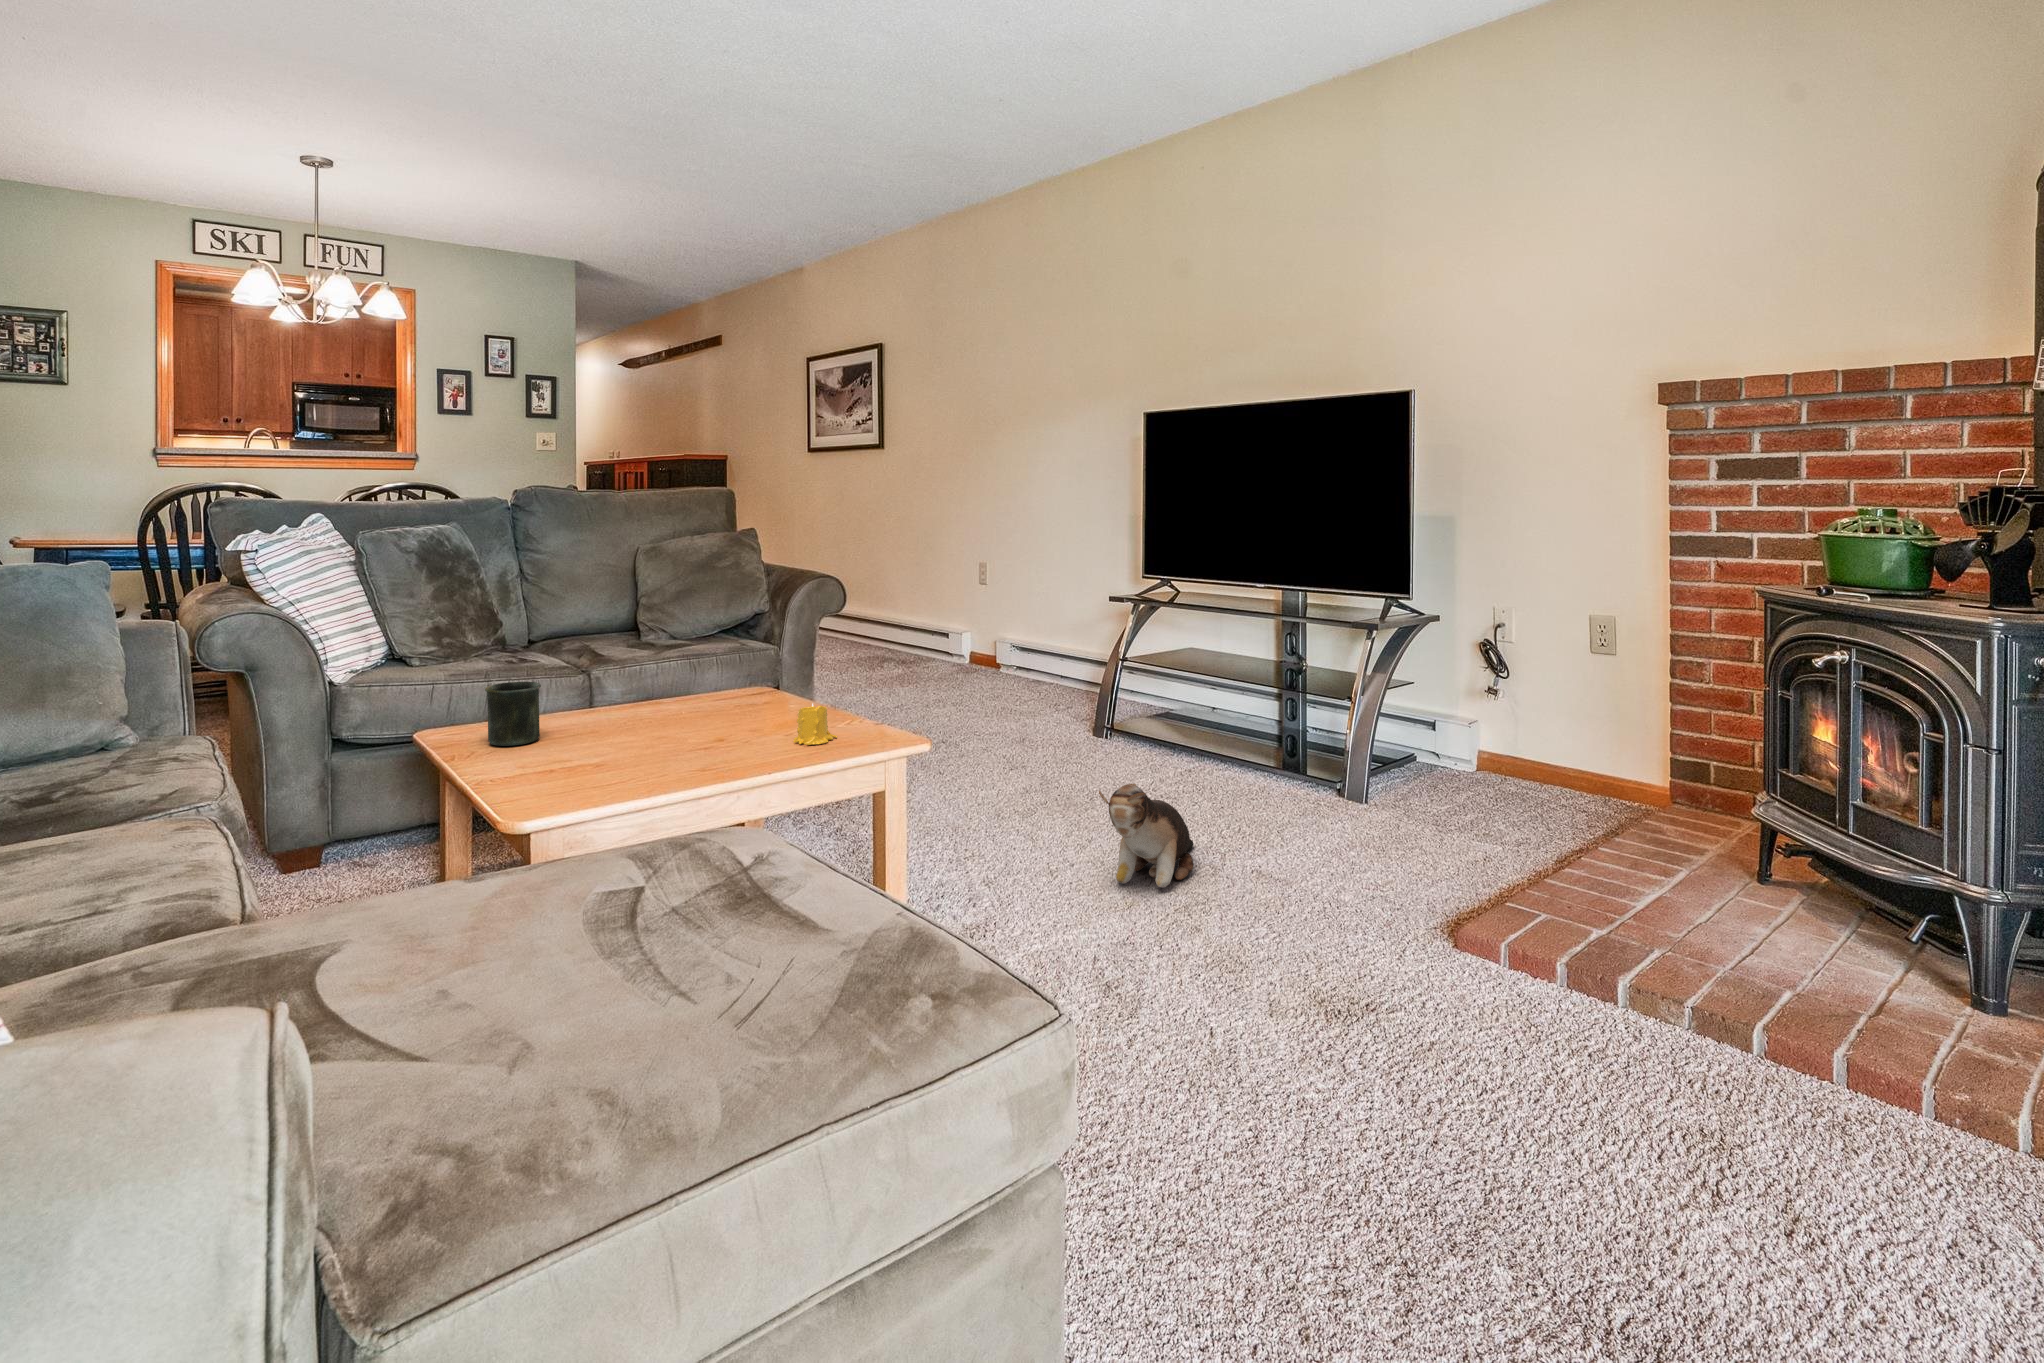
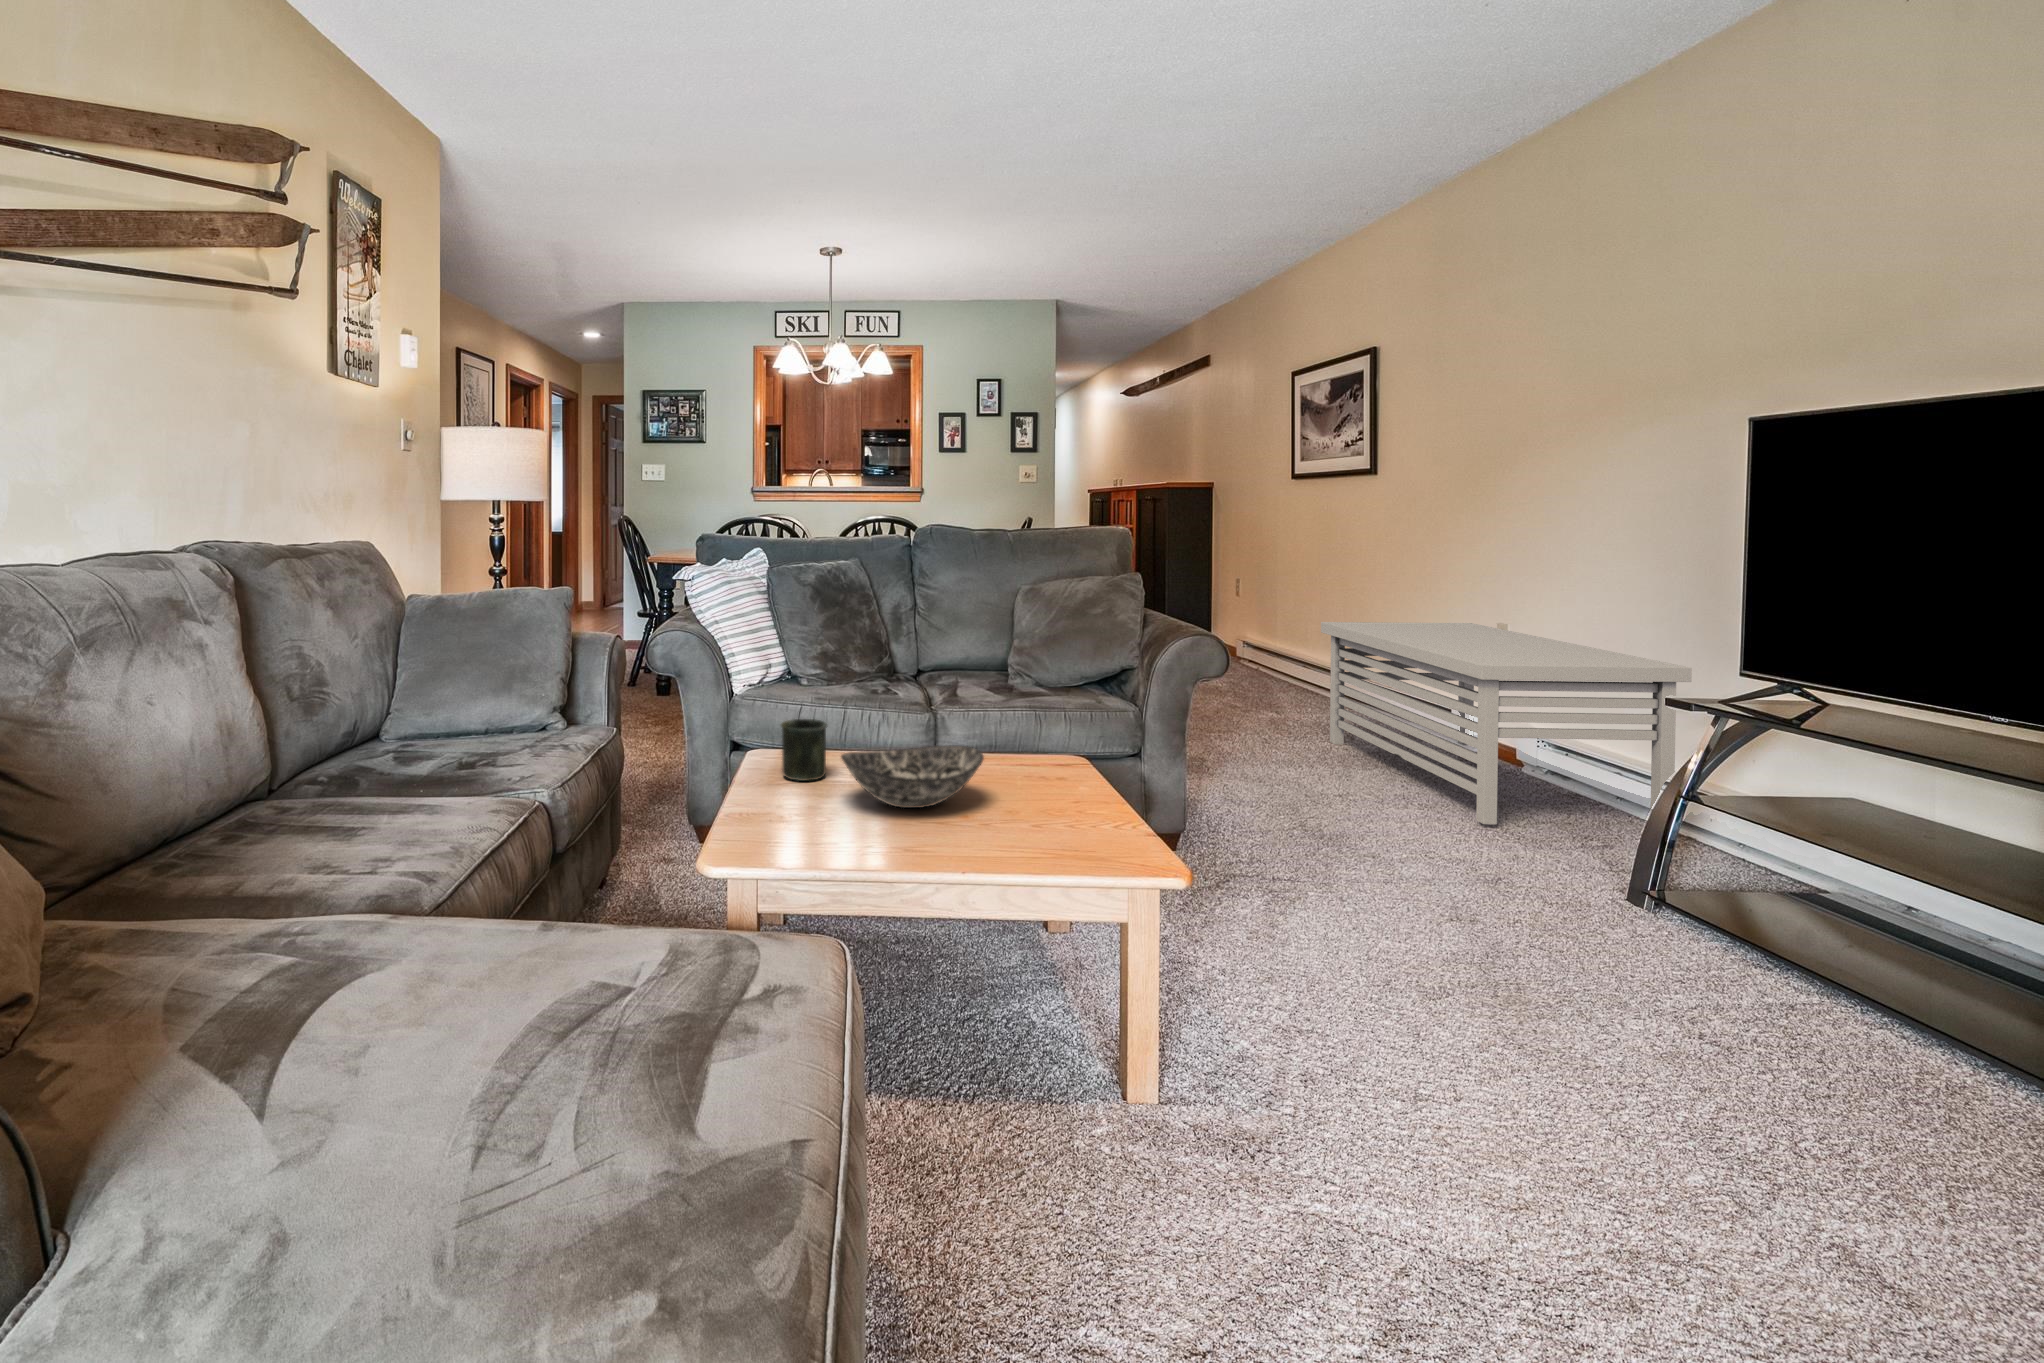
storage bench: none [864,567,1110,710] -> present [1321,622,1692,824]
bowl: none [583,683,722,746] -> present [841,746,984,808]
candle: present [793,704,837,745] -> none [1036,794,1091,846]
plush toy: present [1099,784,1194,887] -> none [1472,1009,1714,1202]

